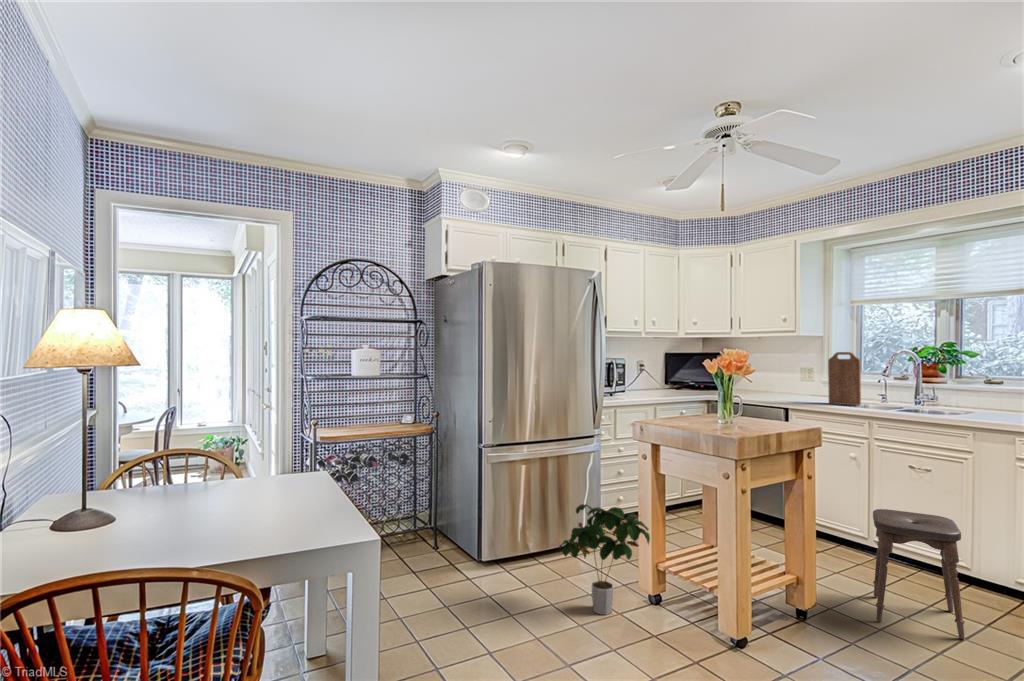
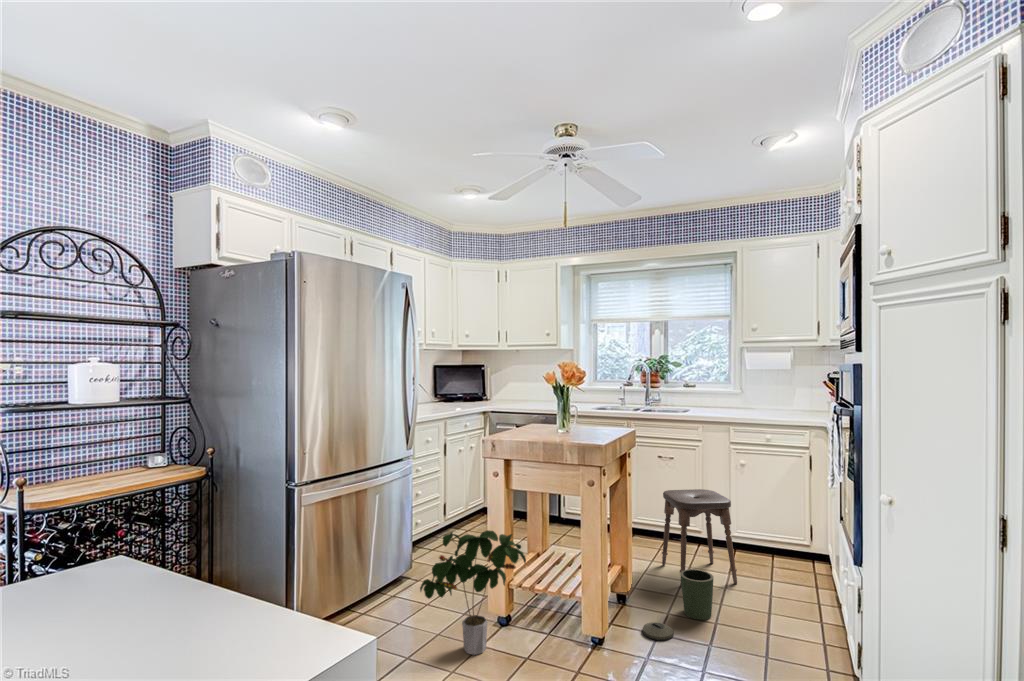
cutting board: present [828,352,861,405] -> none [589,362,615,406]
trash can: none [778,598,890,661] -> present [642,569,714,640]

